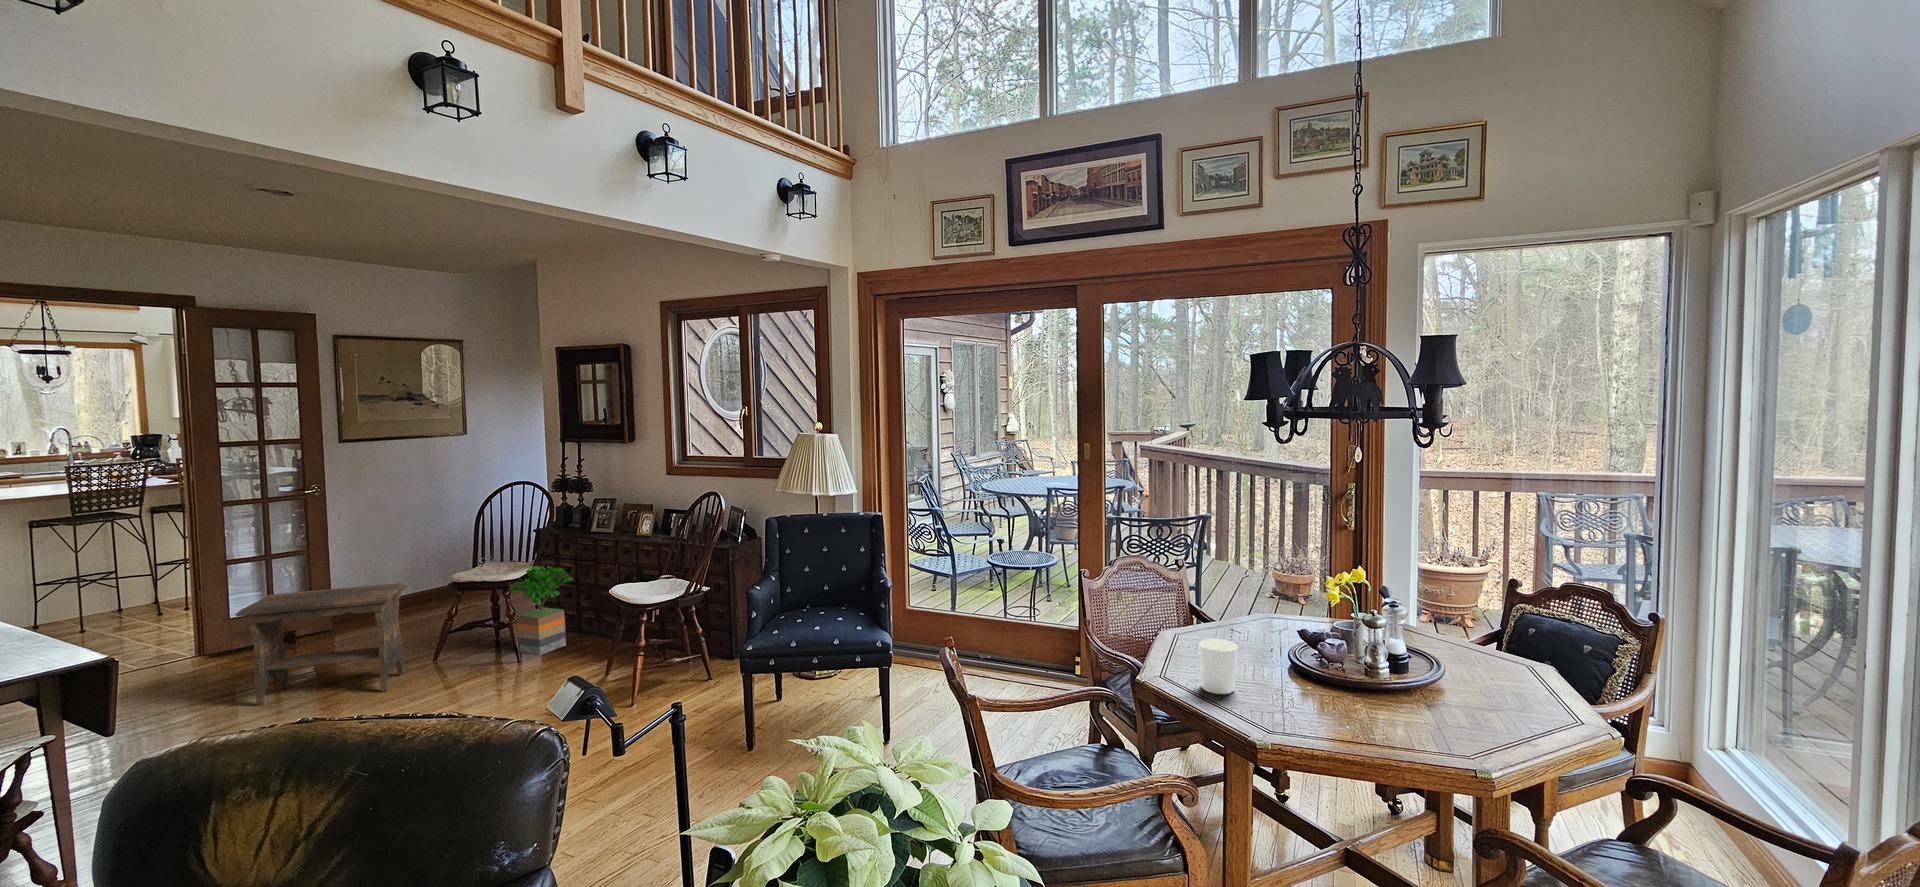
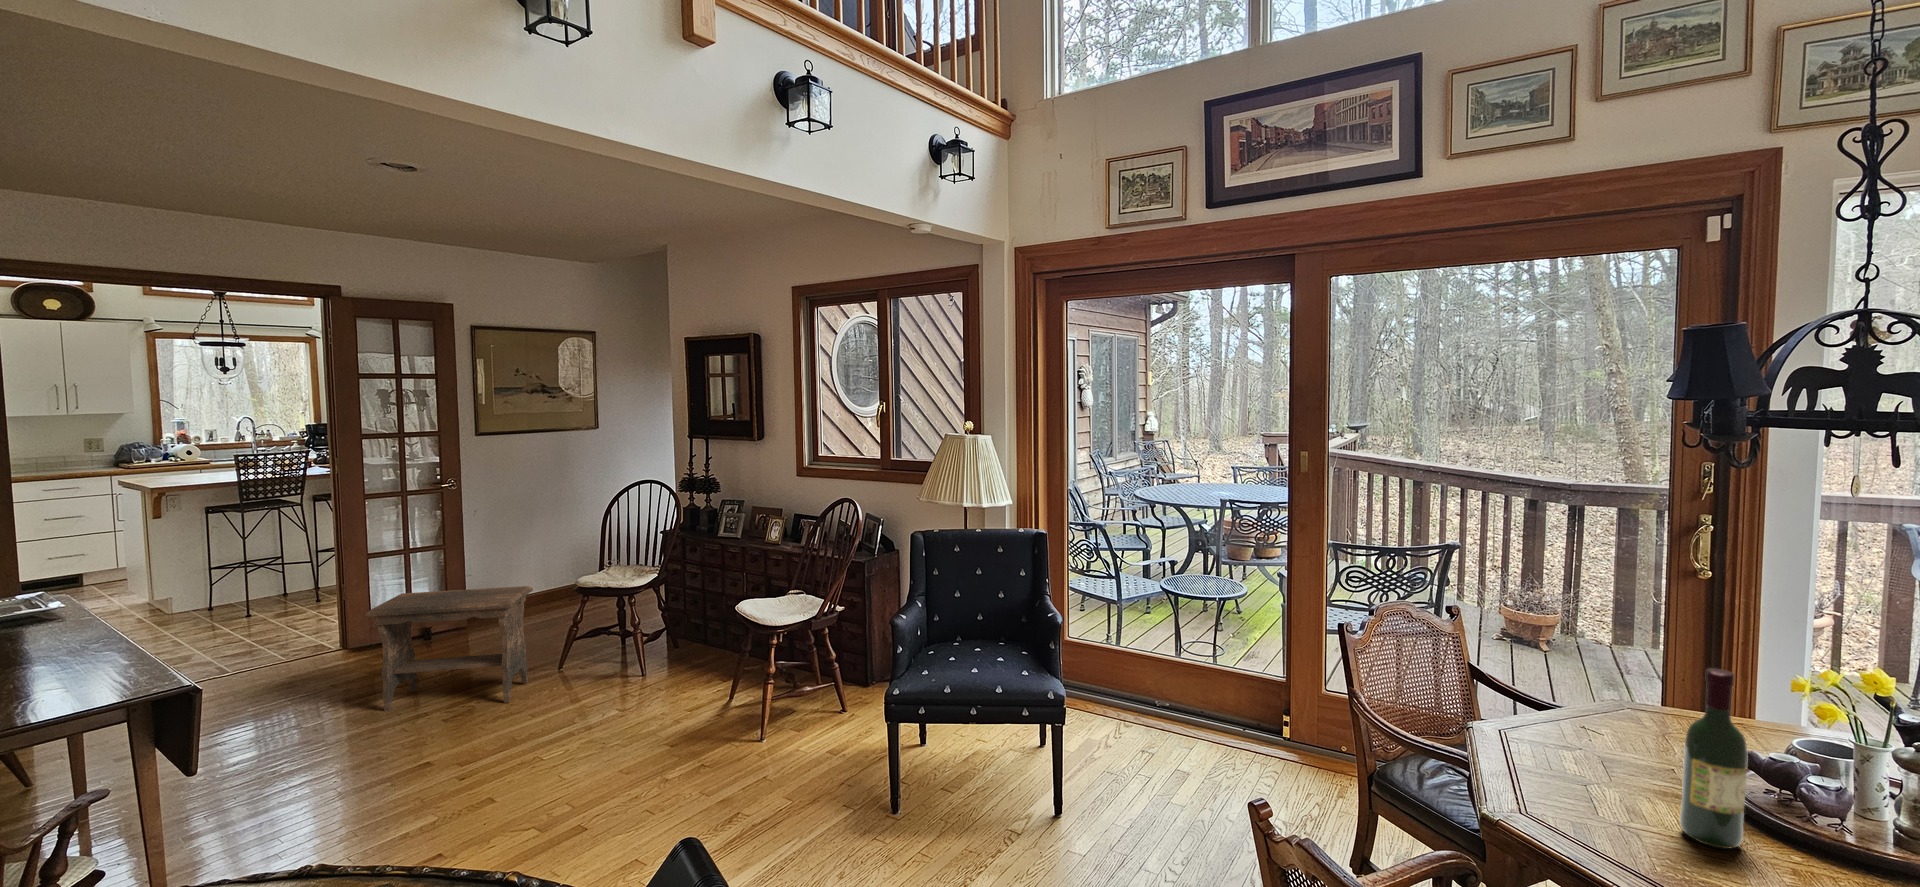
potted tree: present [509,566,572,655] -> none [632,570,700,668]
wine bottle: none [1258,575,1291,689] -> present [1680,668,1747,849]
candle holder: present [1199,639,1238,694] -> none [1583,758,1656,850]

